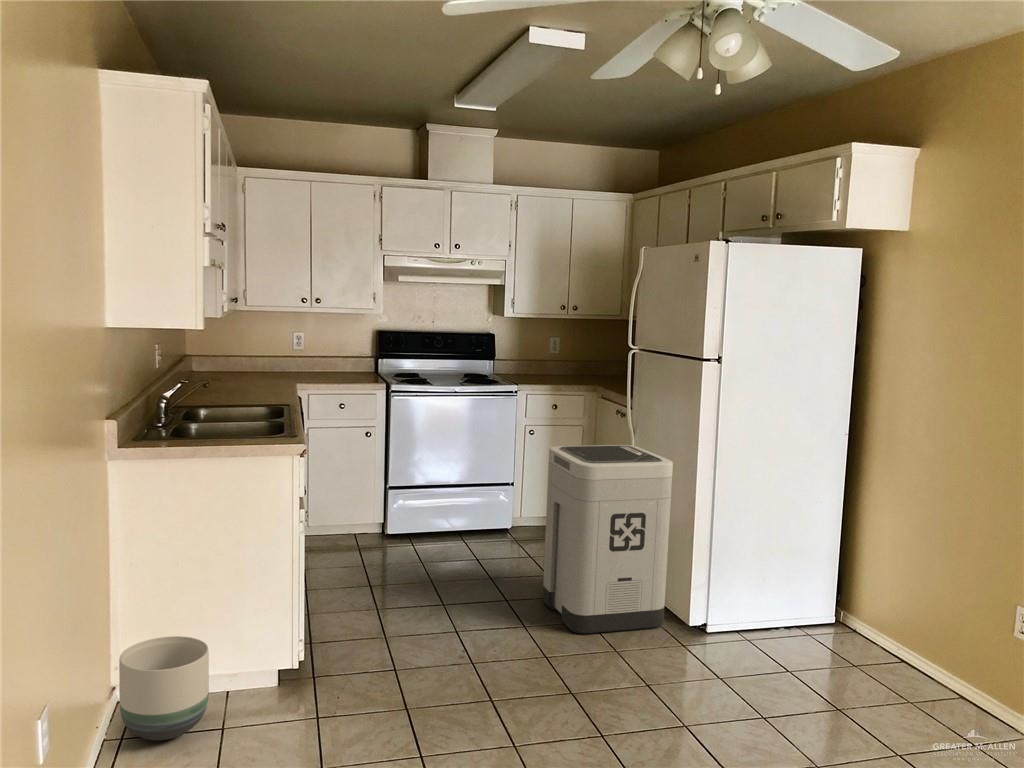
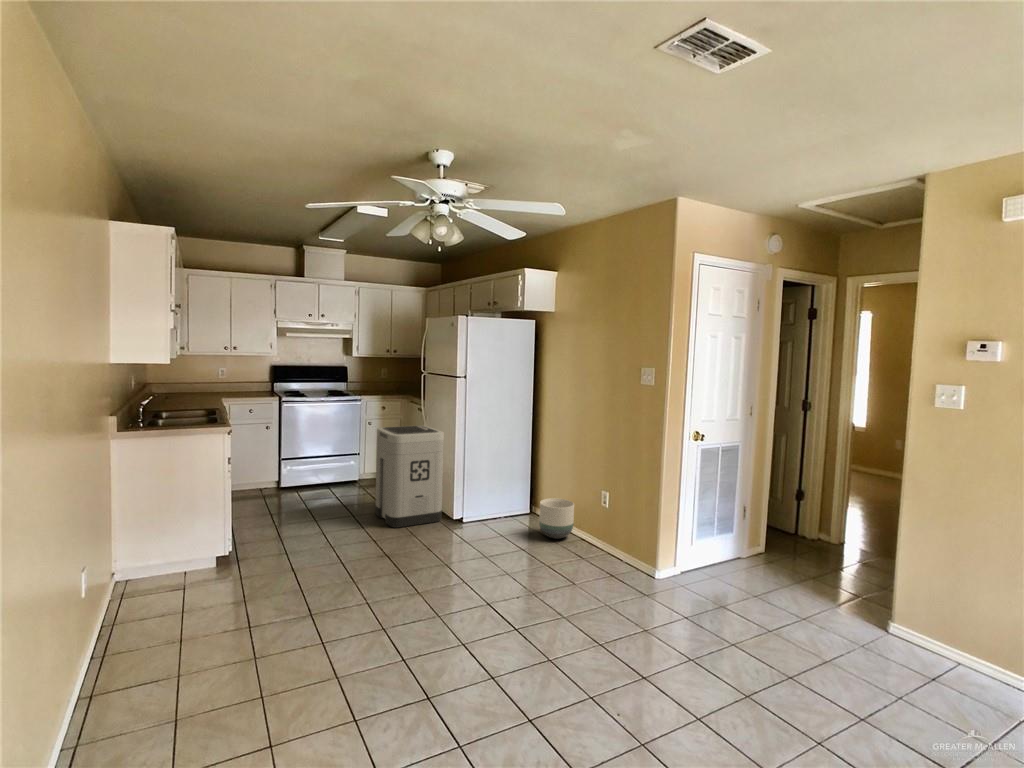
planter: present [119,636,209,740] -> present [539,498,574,539]

